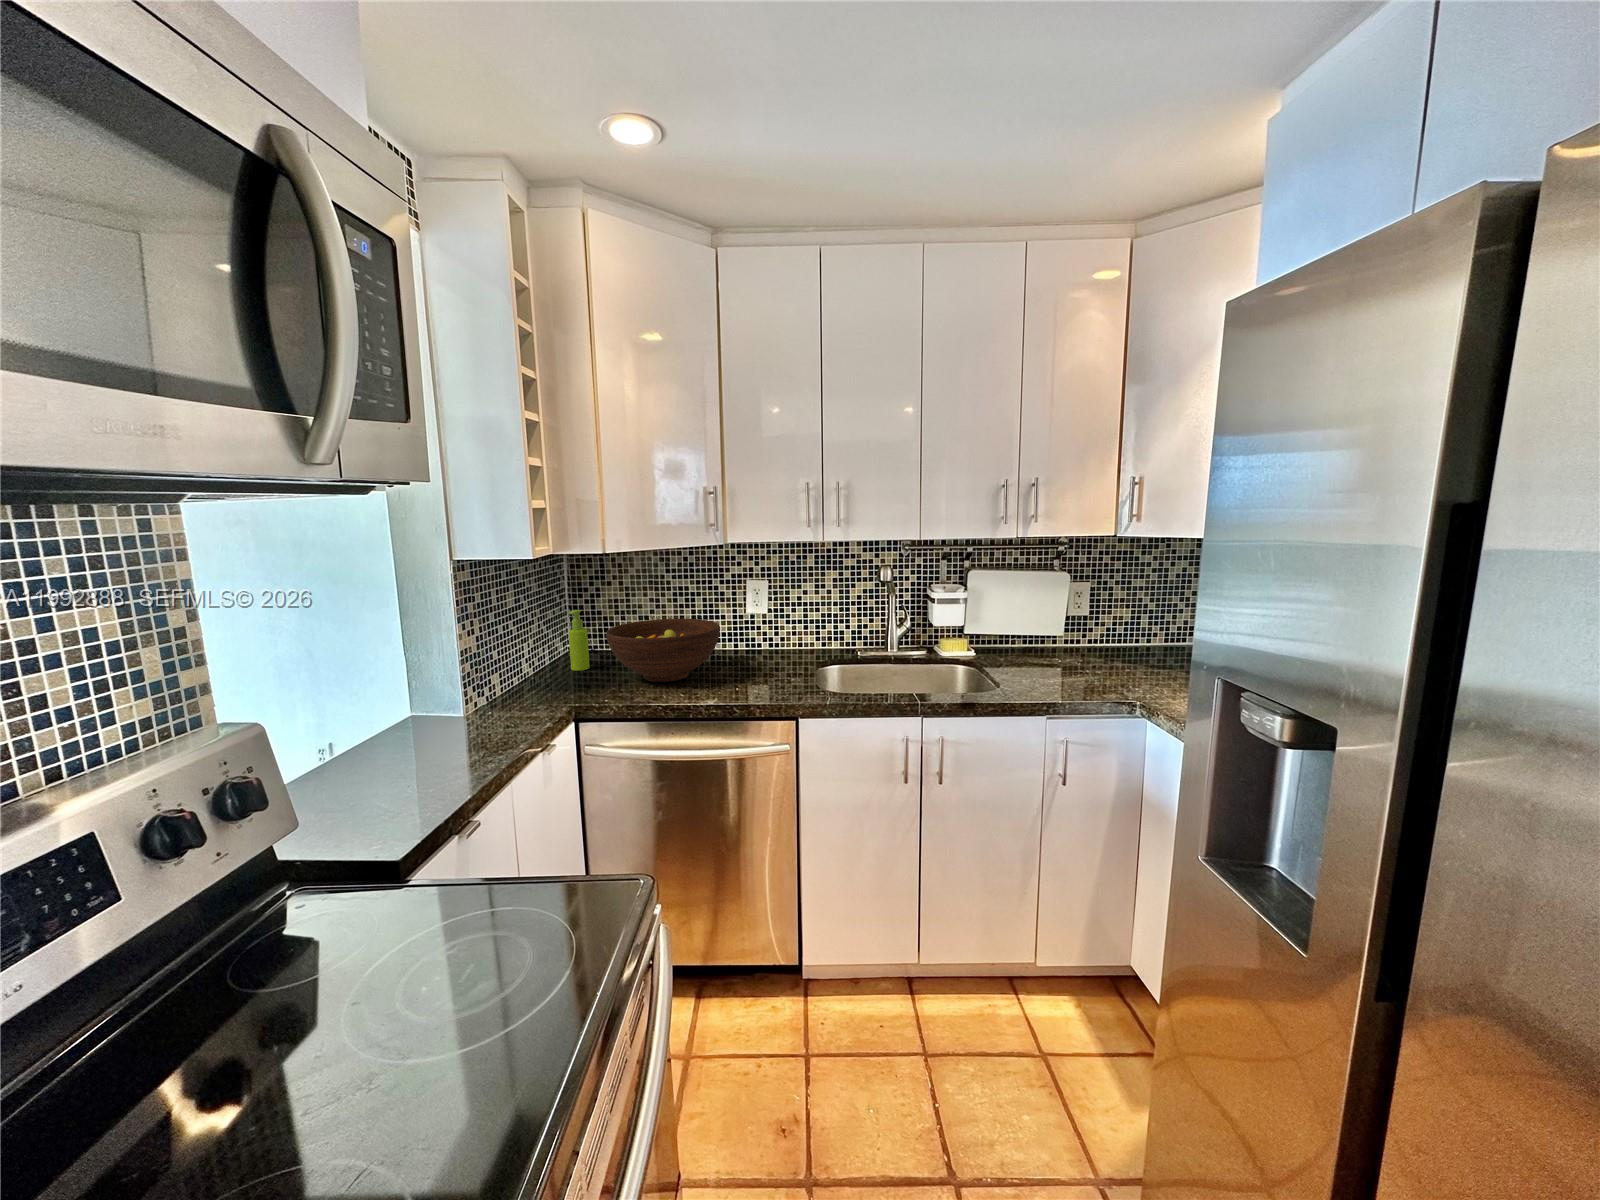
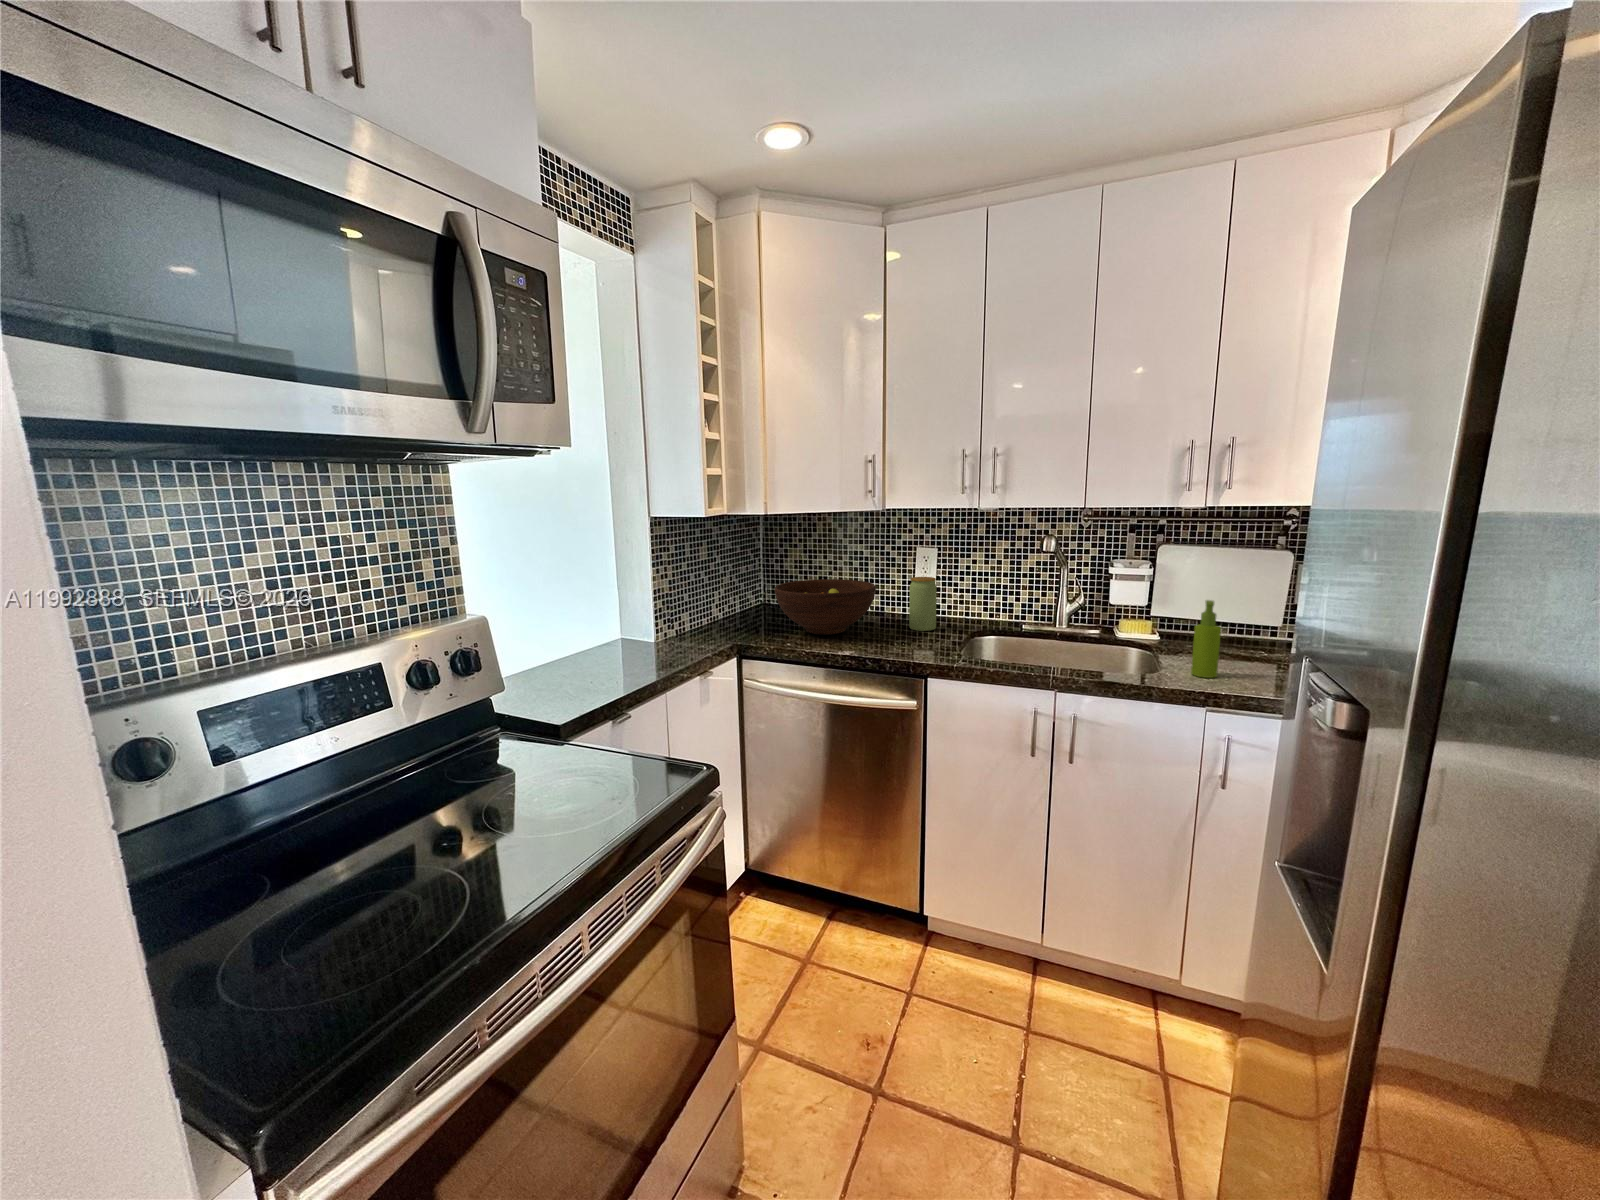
soap dispenser: present [568,610,590,671] -> present [1191,600,1221,678]
jar: none [749,611,778,667] -> present [909,577,937,631]

